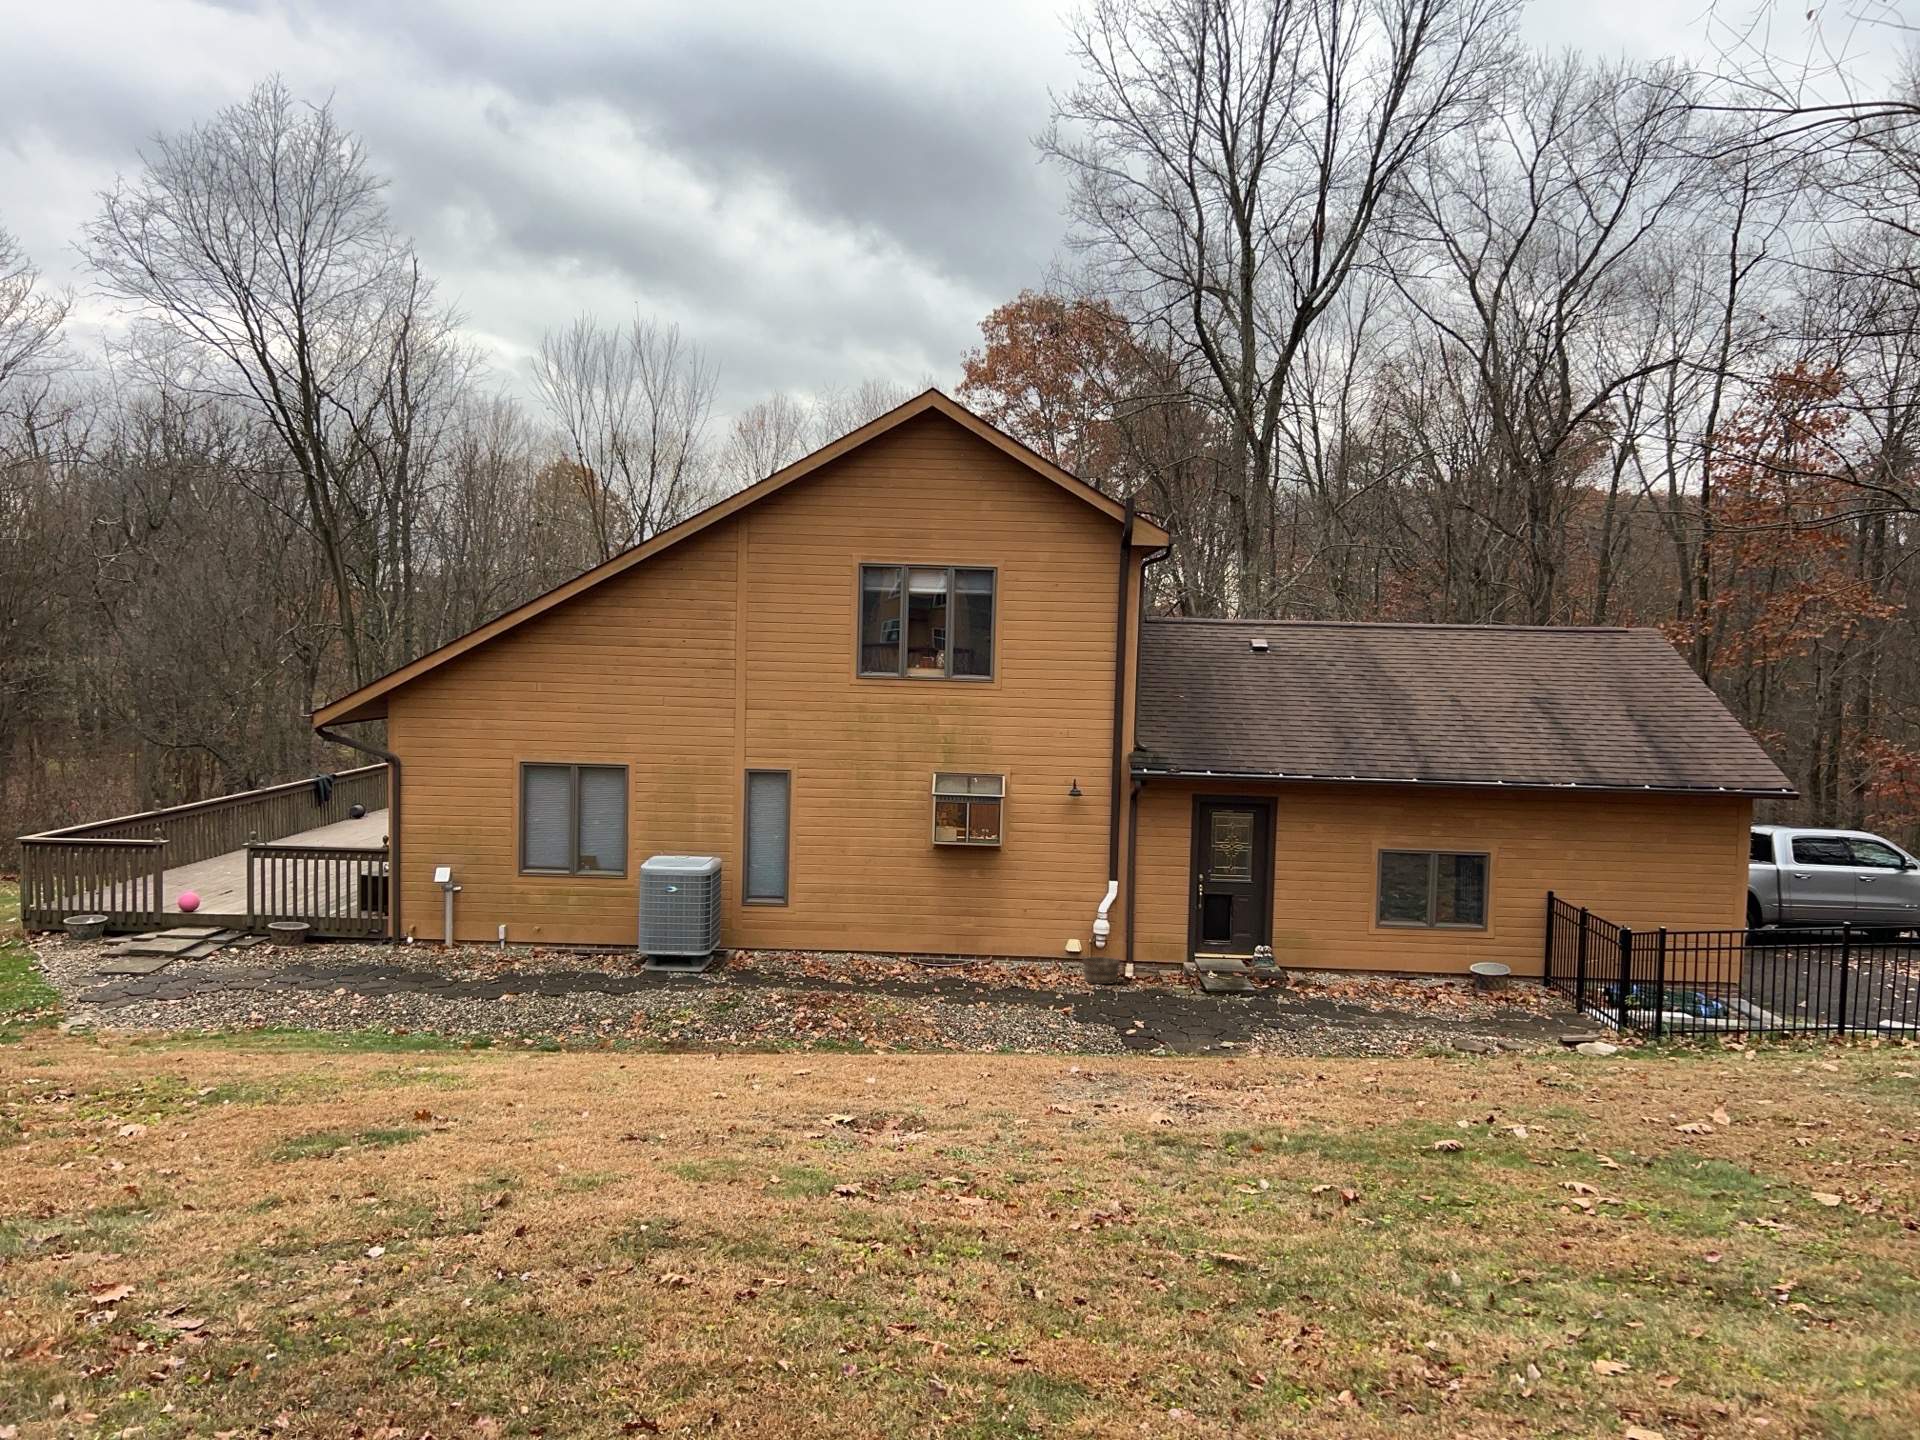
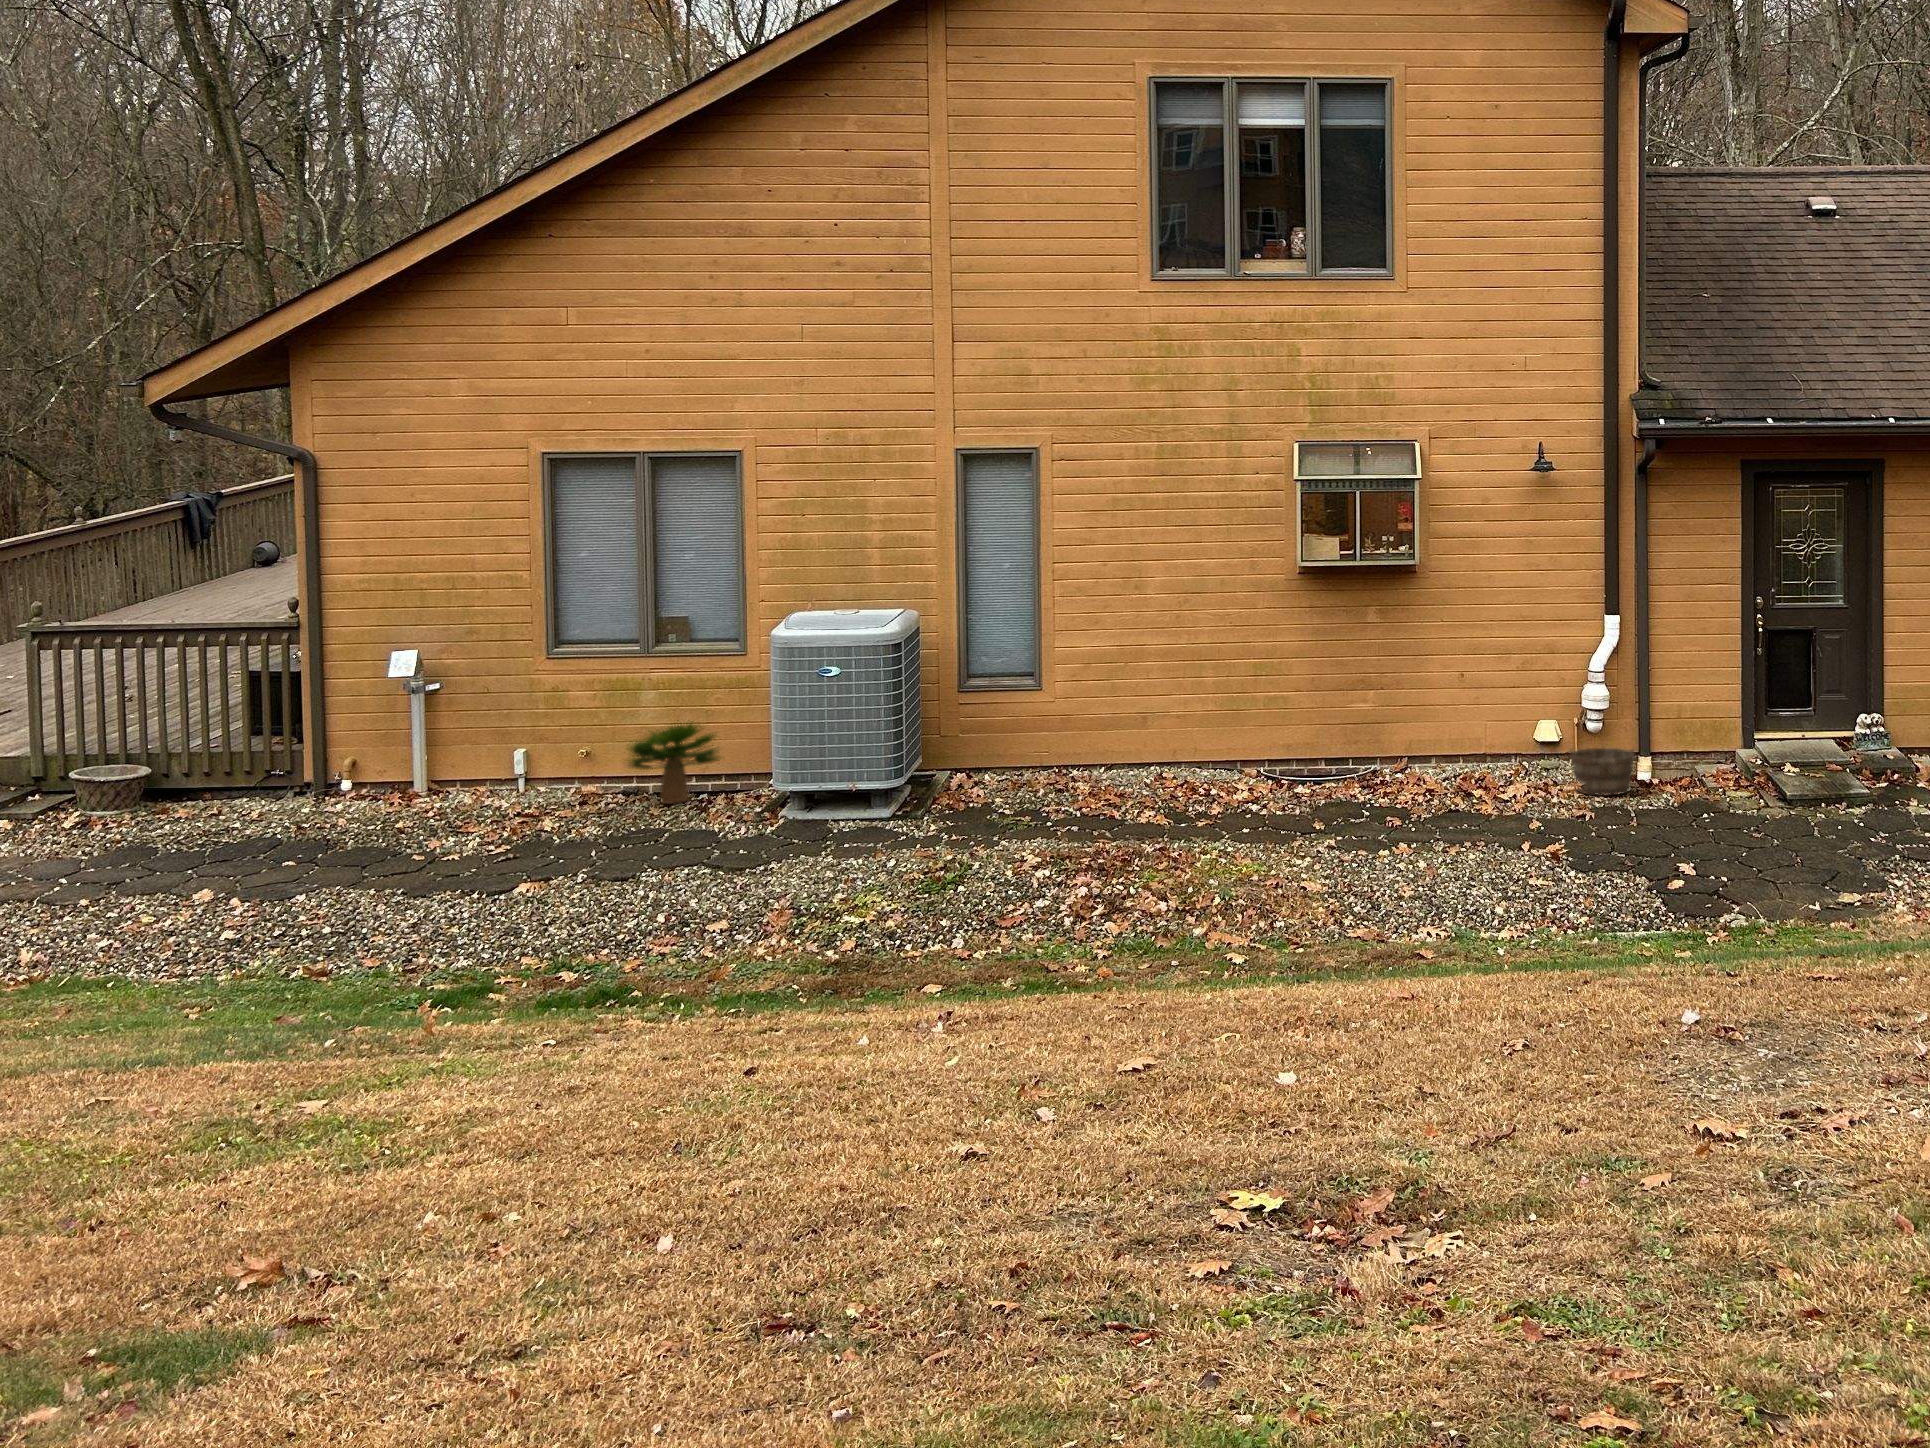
potted plant: none [554,912,611,959] -> present [627,720,721,804]

